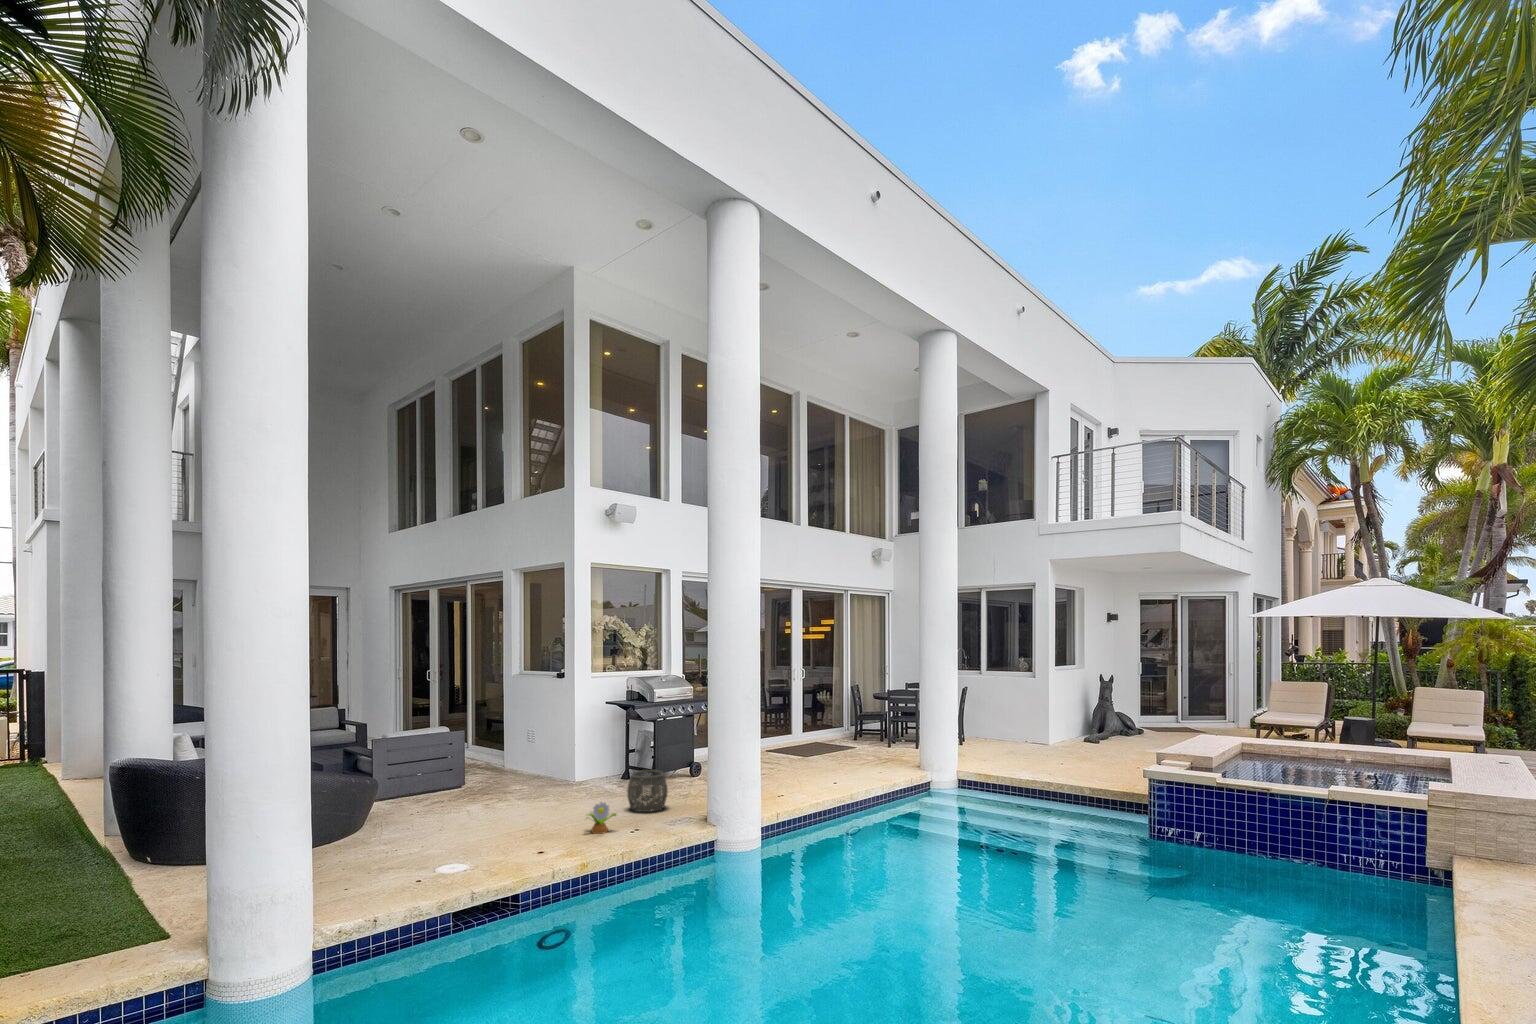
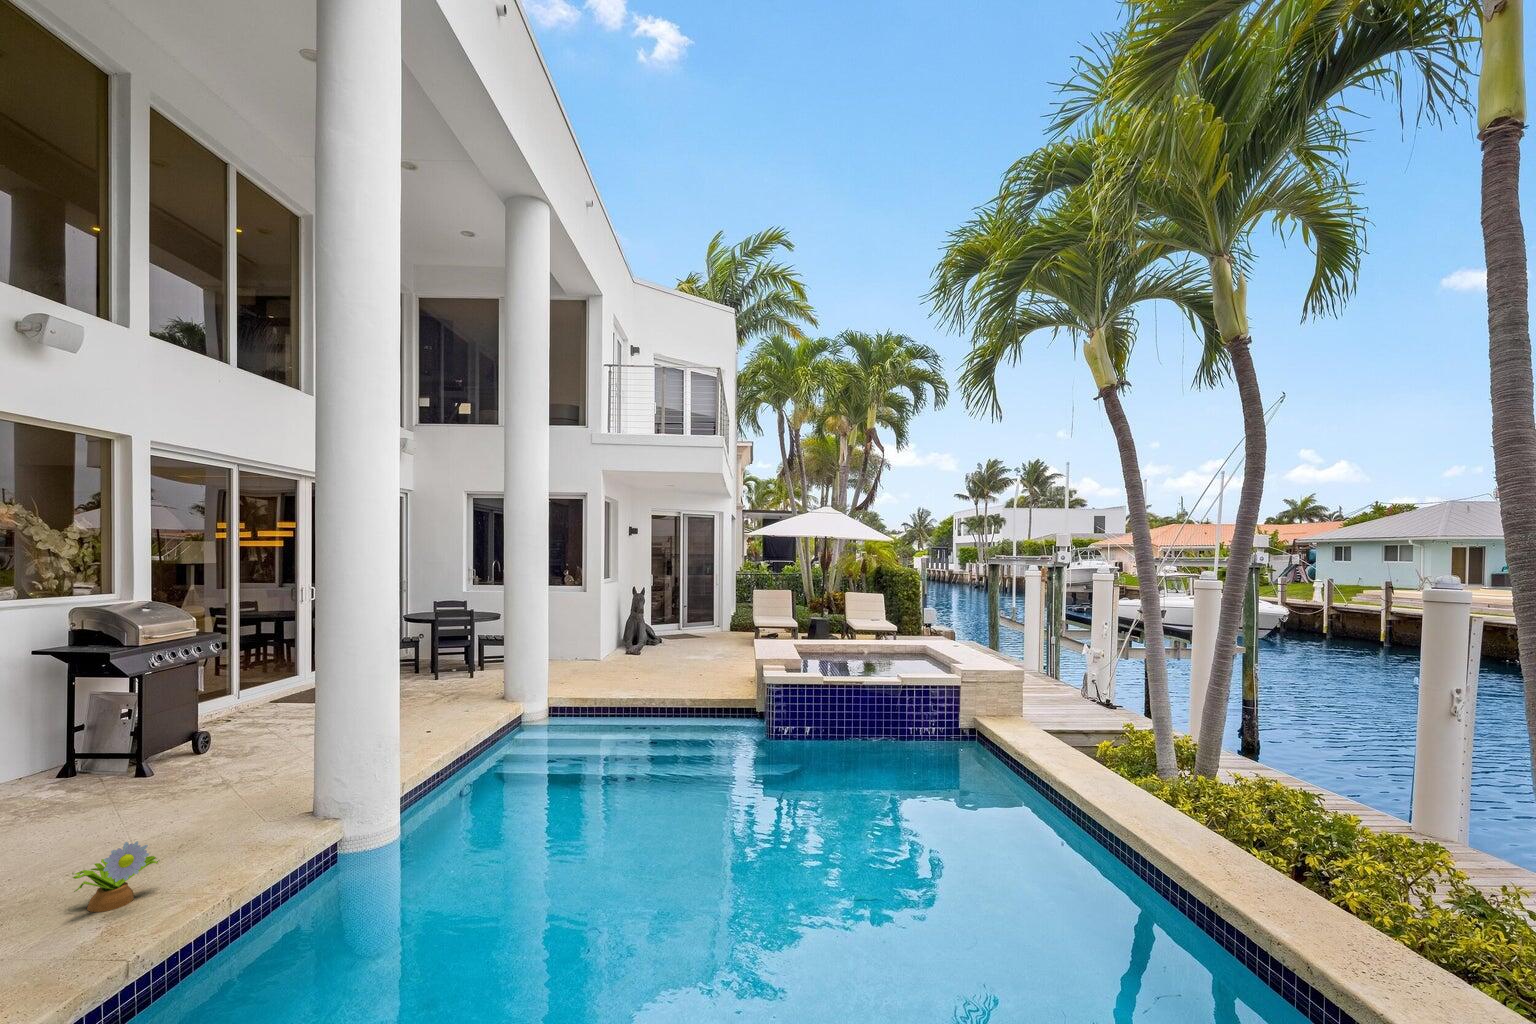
woven basket: present [627,770,668,812] -> none [132,757,227,838]

